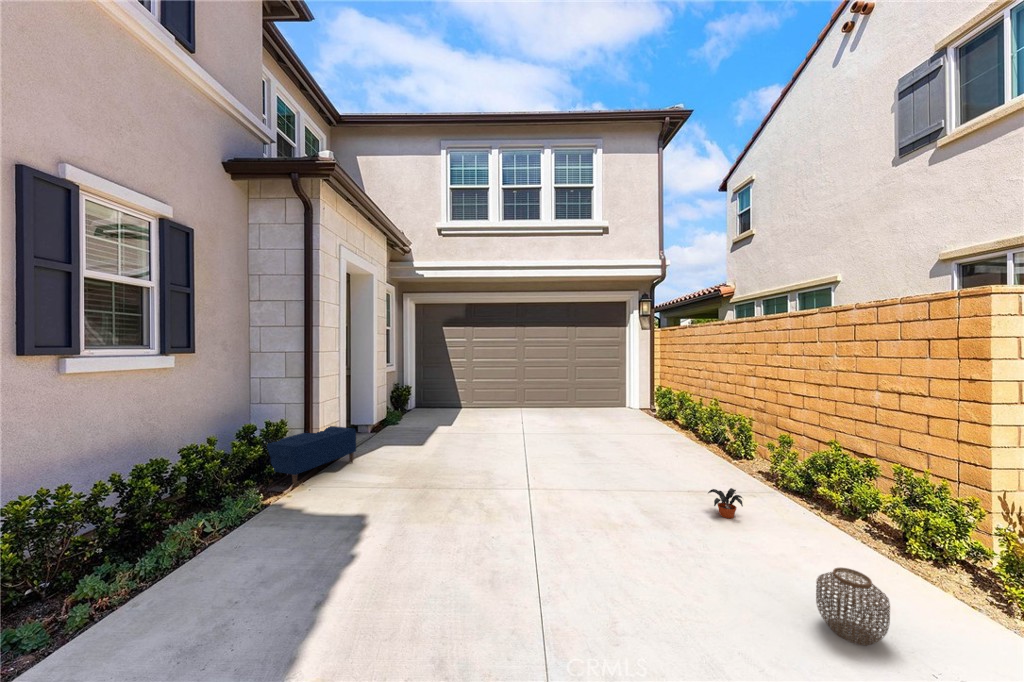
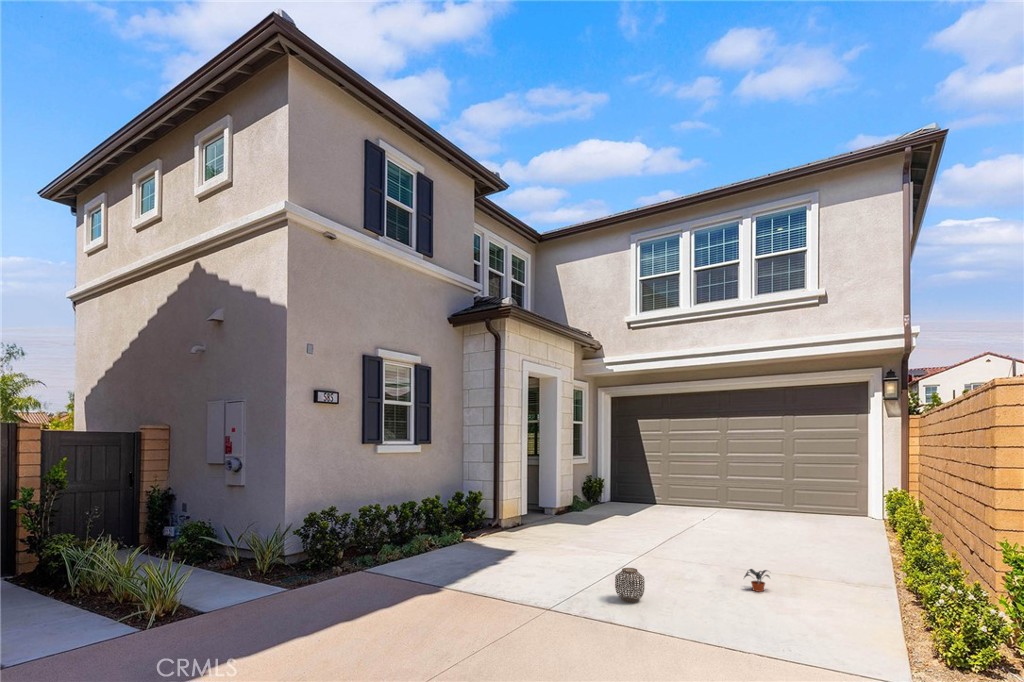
bench: present [267,426,356,487] -> none [466,501,528,537]
woven basket: present [816,568,890,645] -> present [615,568,645,603]

